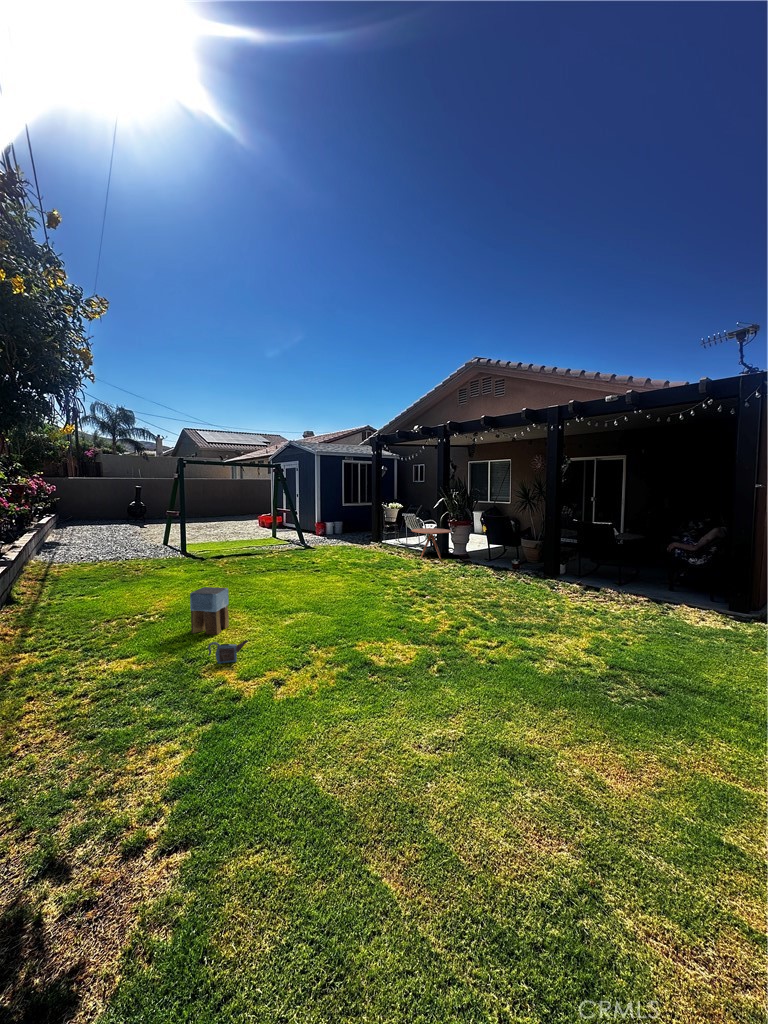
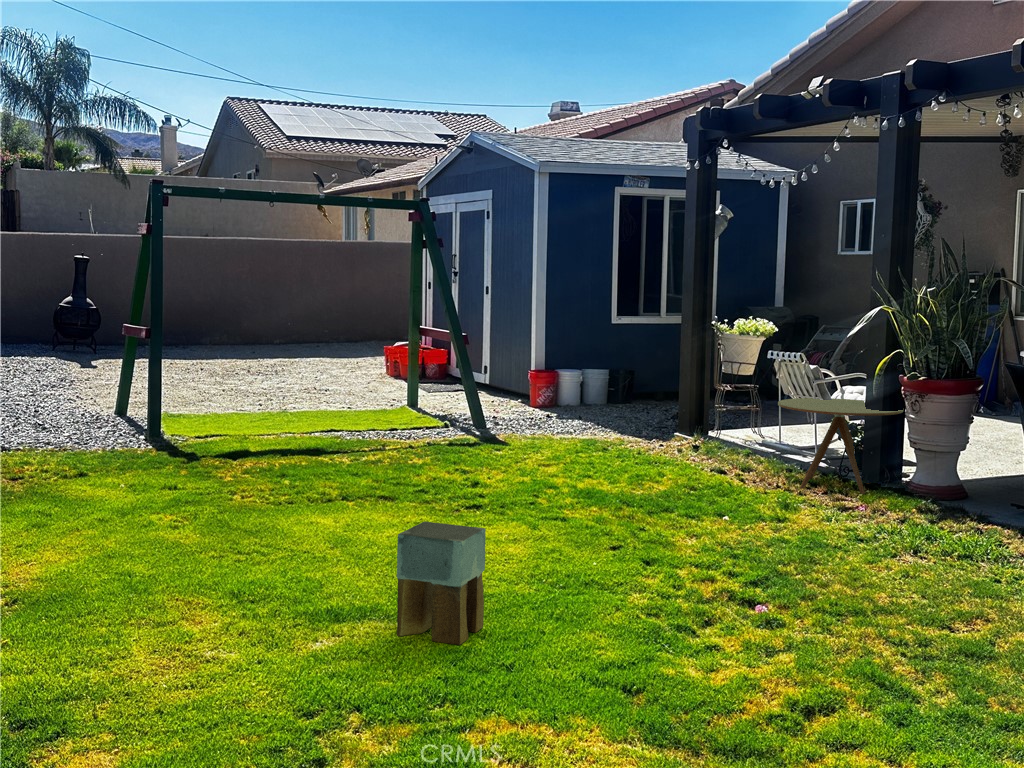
stool: present [190,587,229,635] -> present [397,522,485,645]
watering can: present [208,640,248,663] -> none [53,682,160,741]

